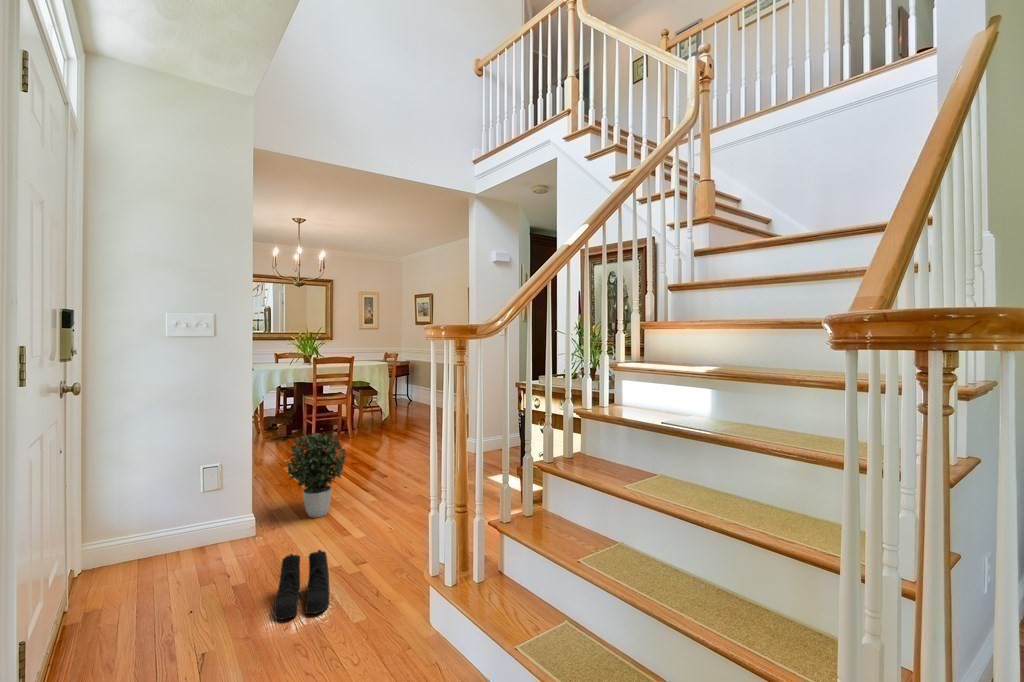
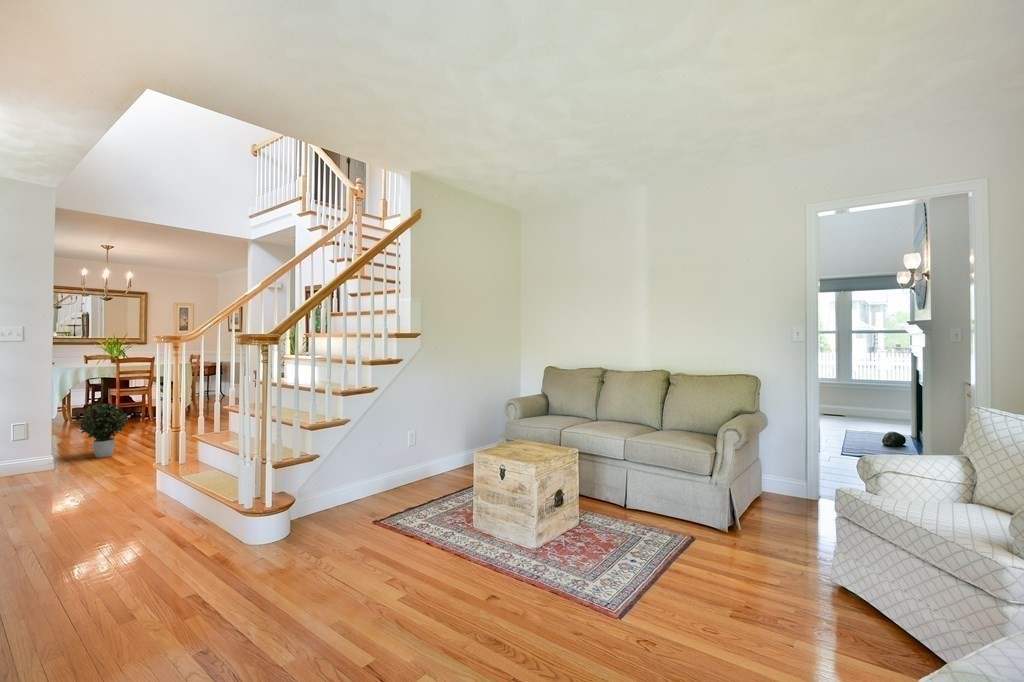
boots: present [274,550,329,620] -> none [61,458,99,490]

